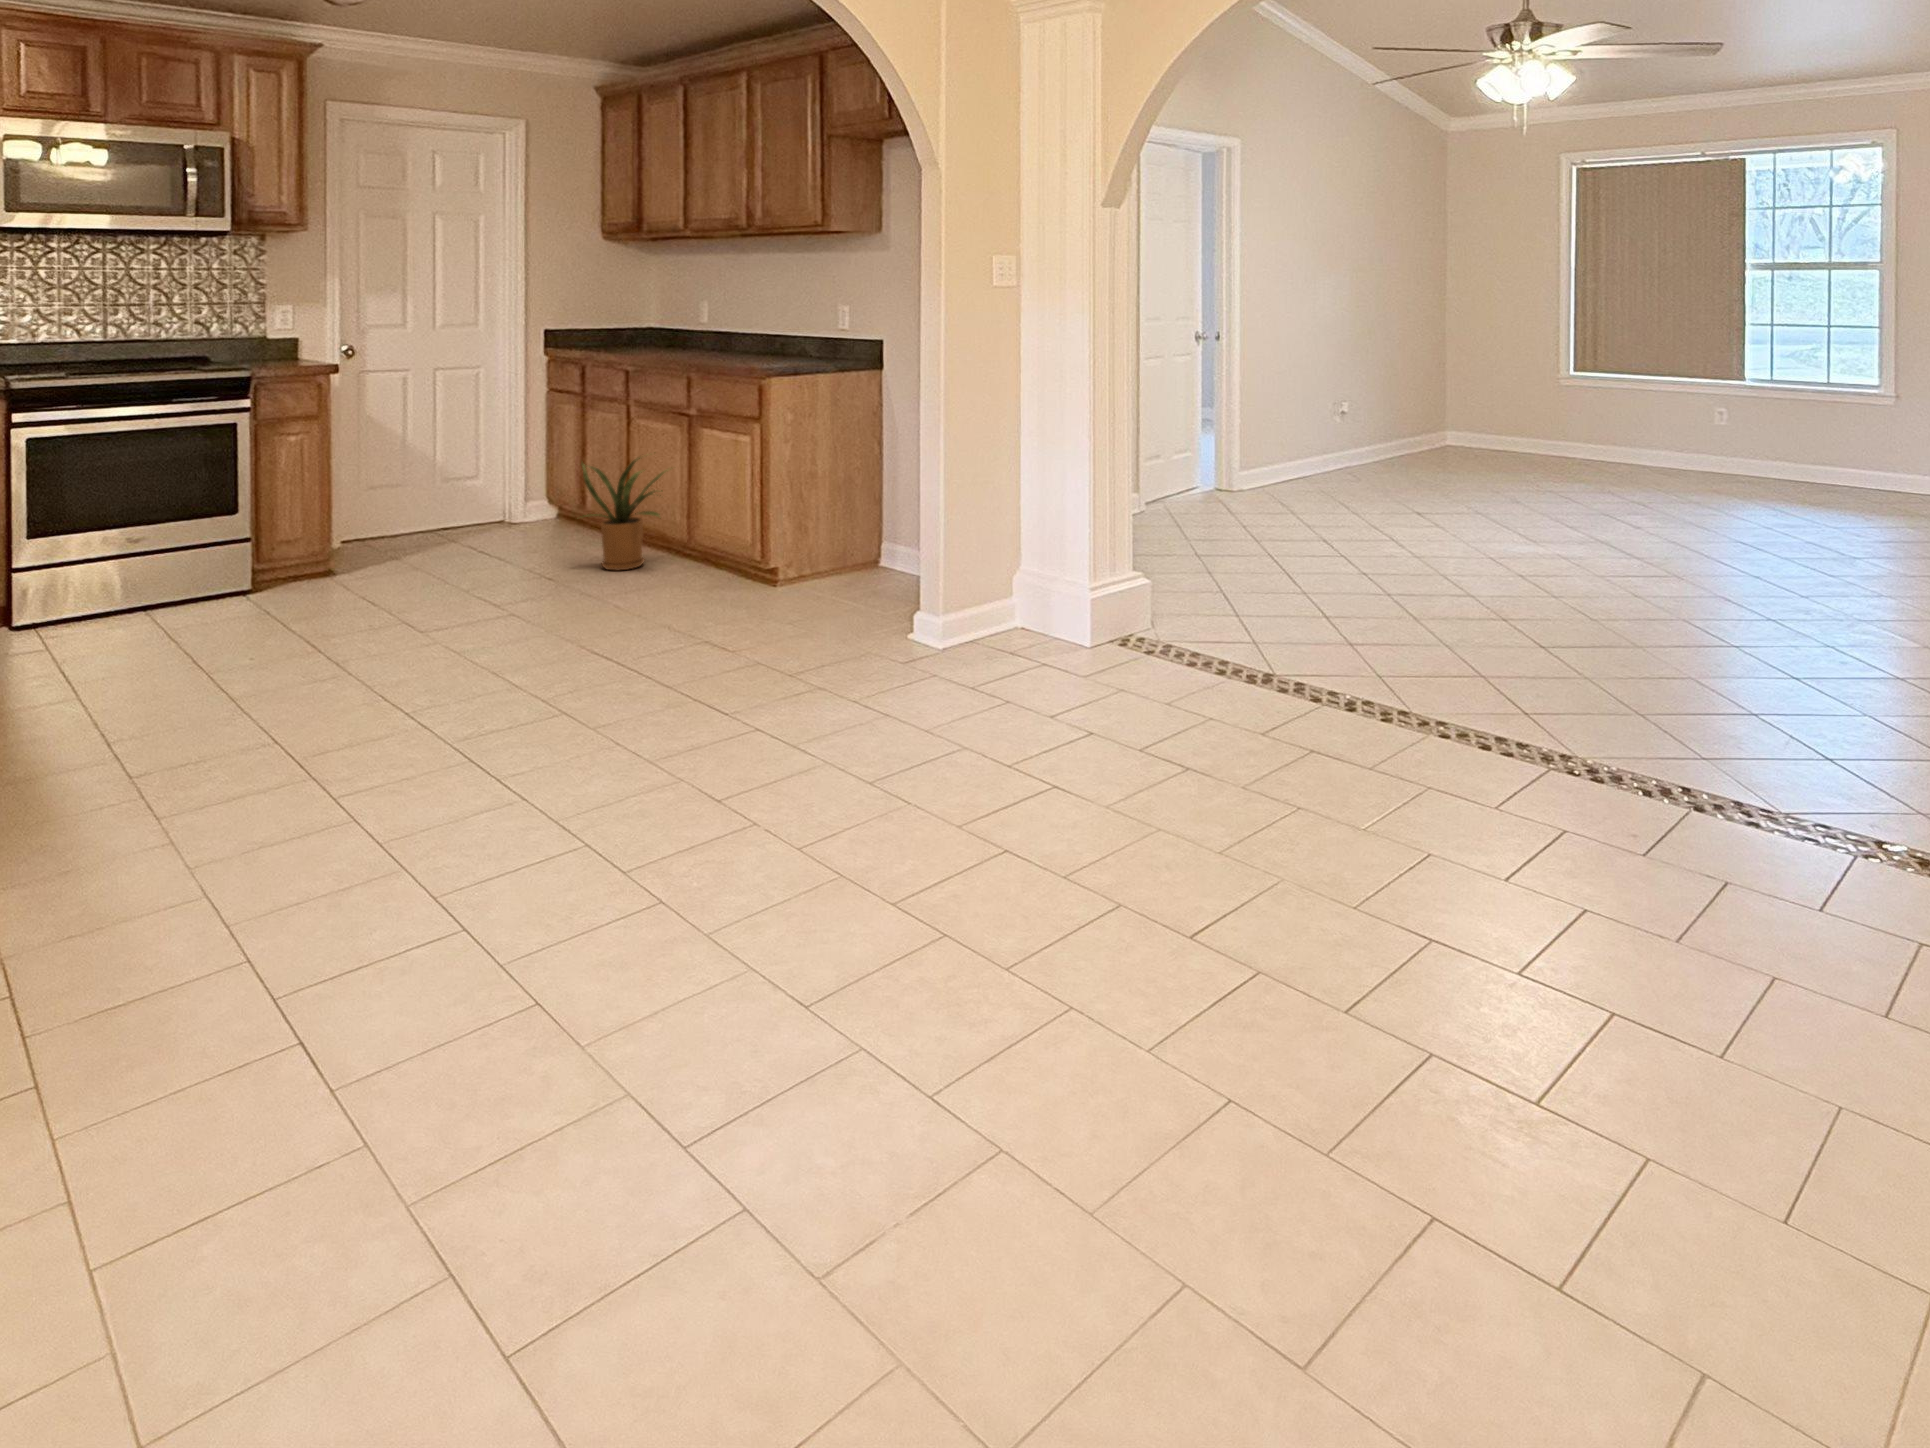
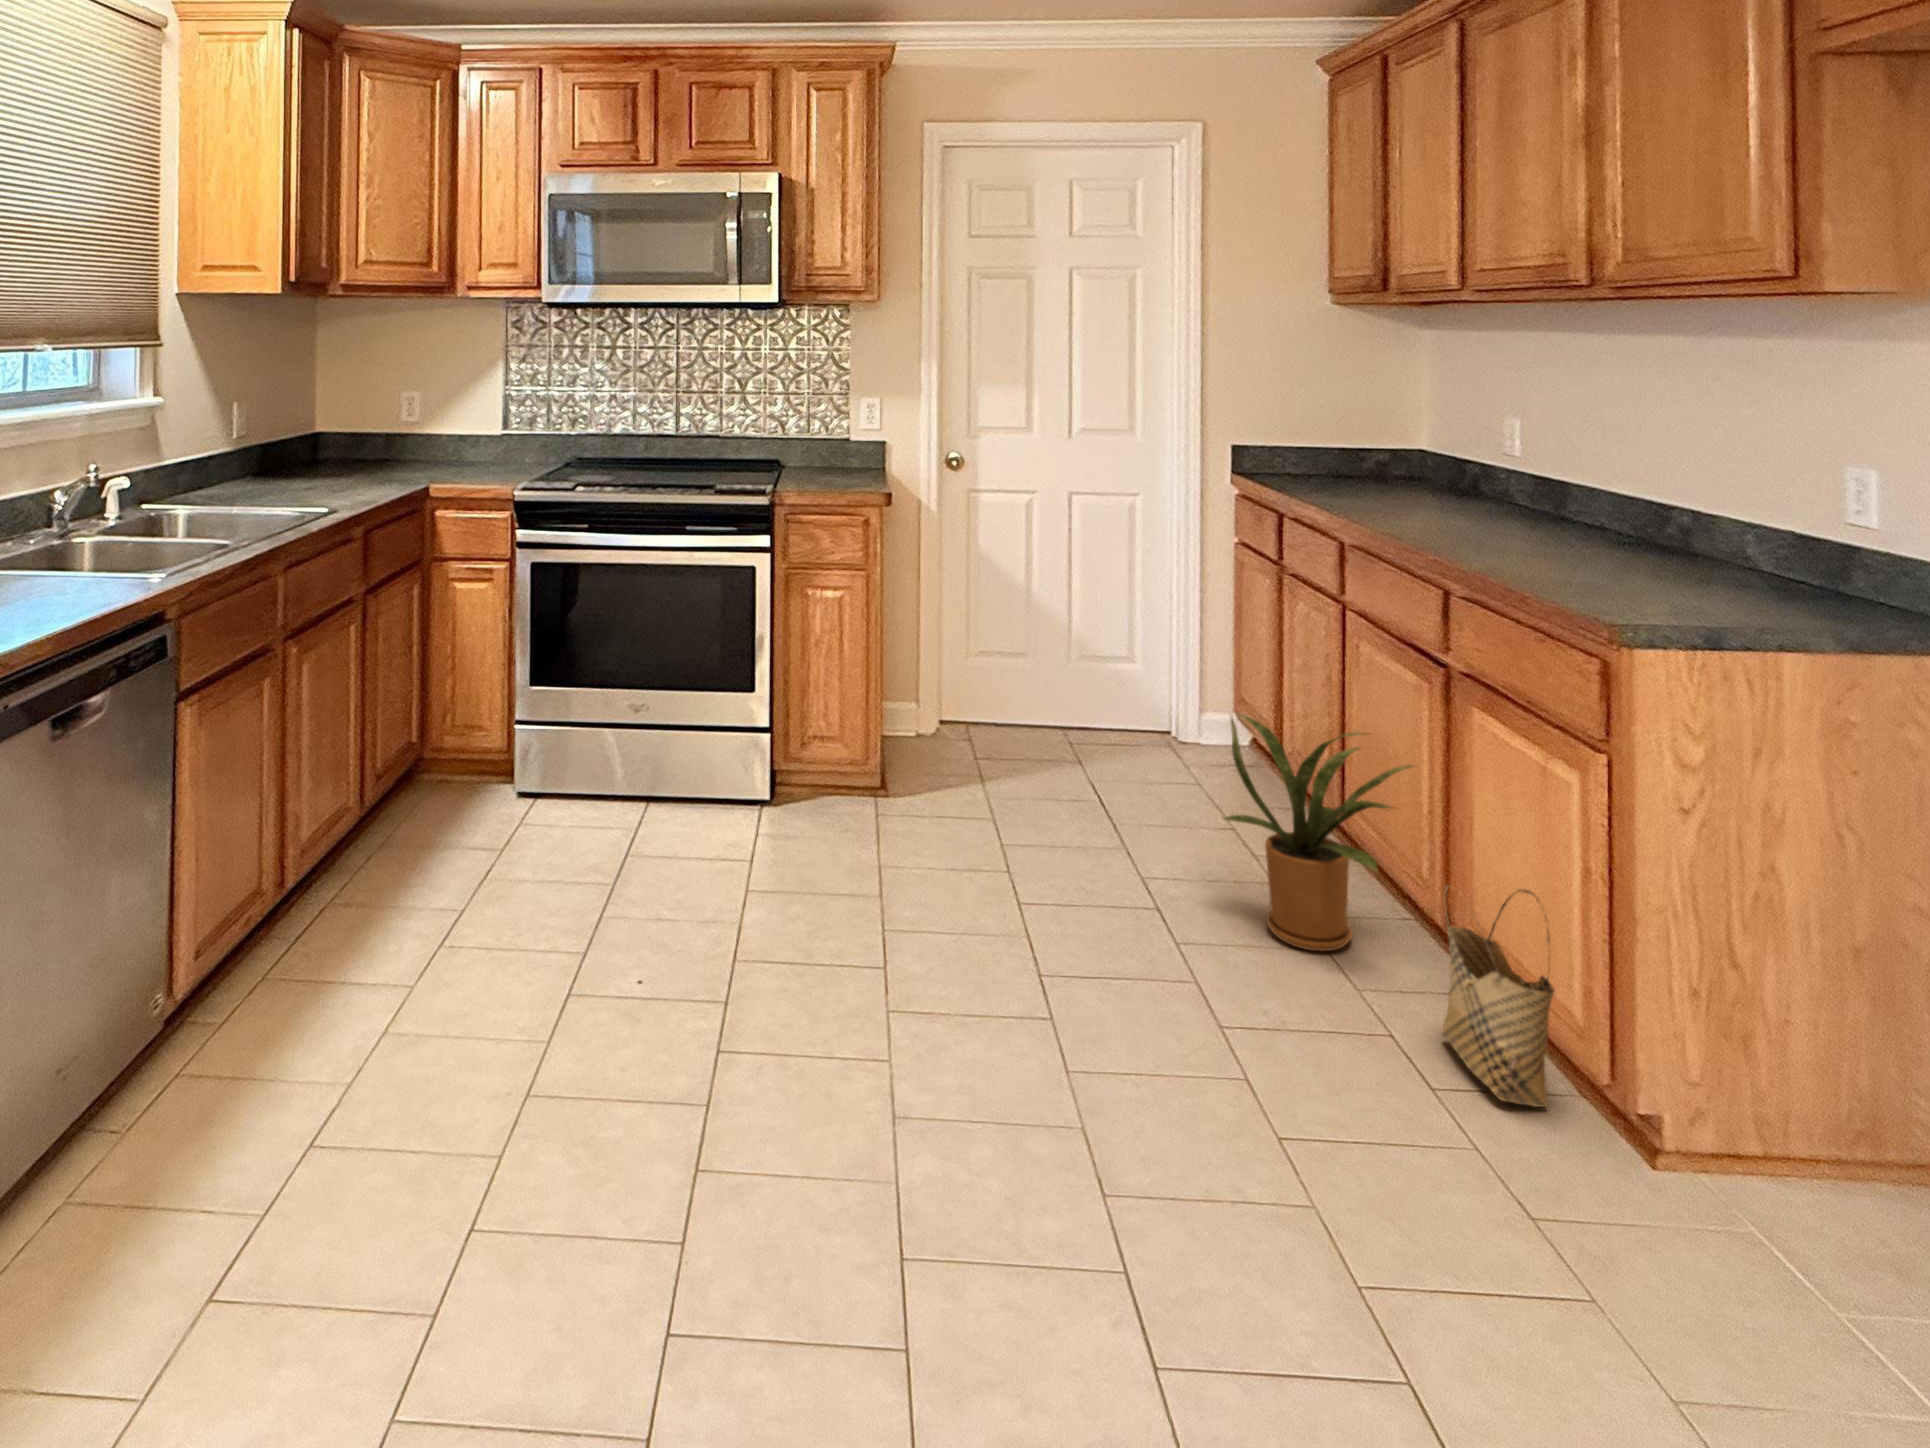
woven basket: none [692,498,739,585] -> present [1441,885,1555,1107]

